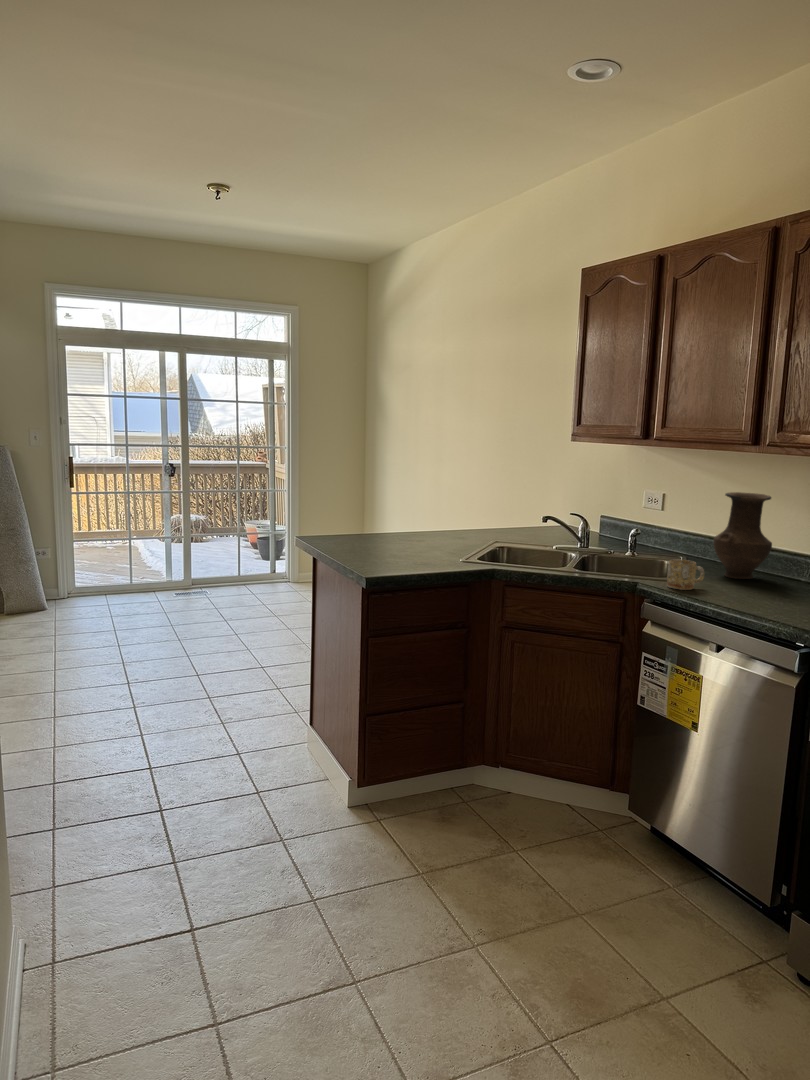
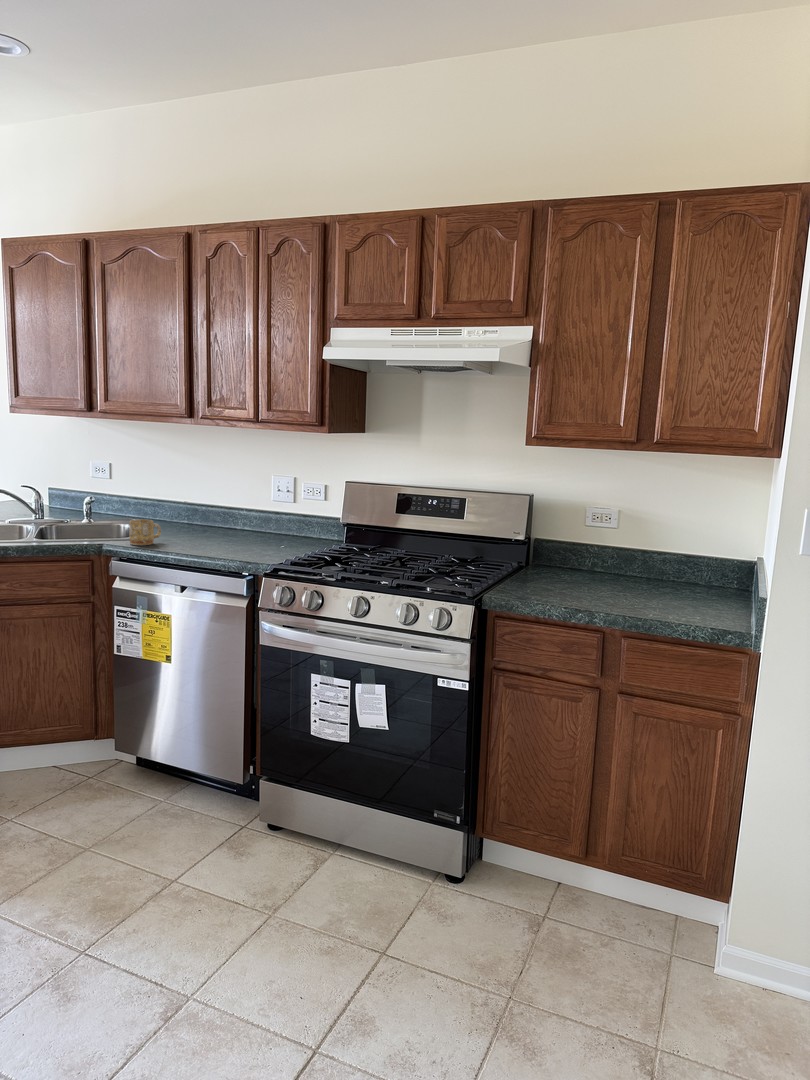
vase: present [713,492,772,579] -> none [163,458,211,532]

